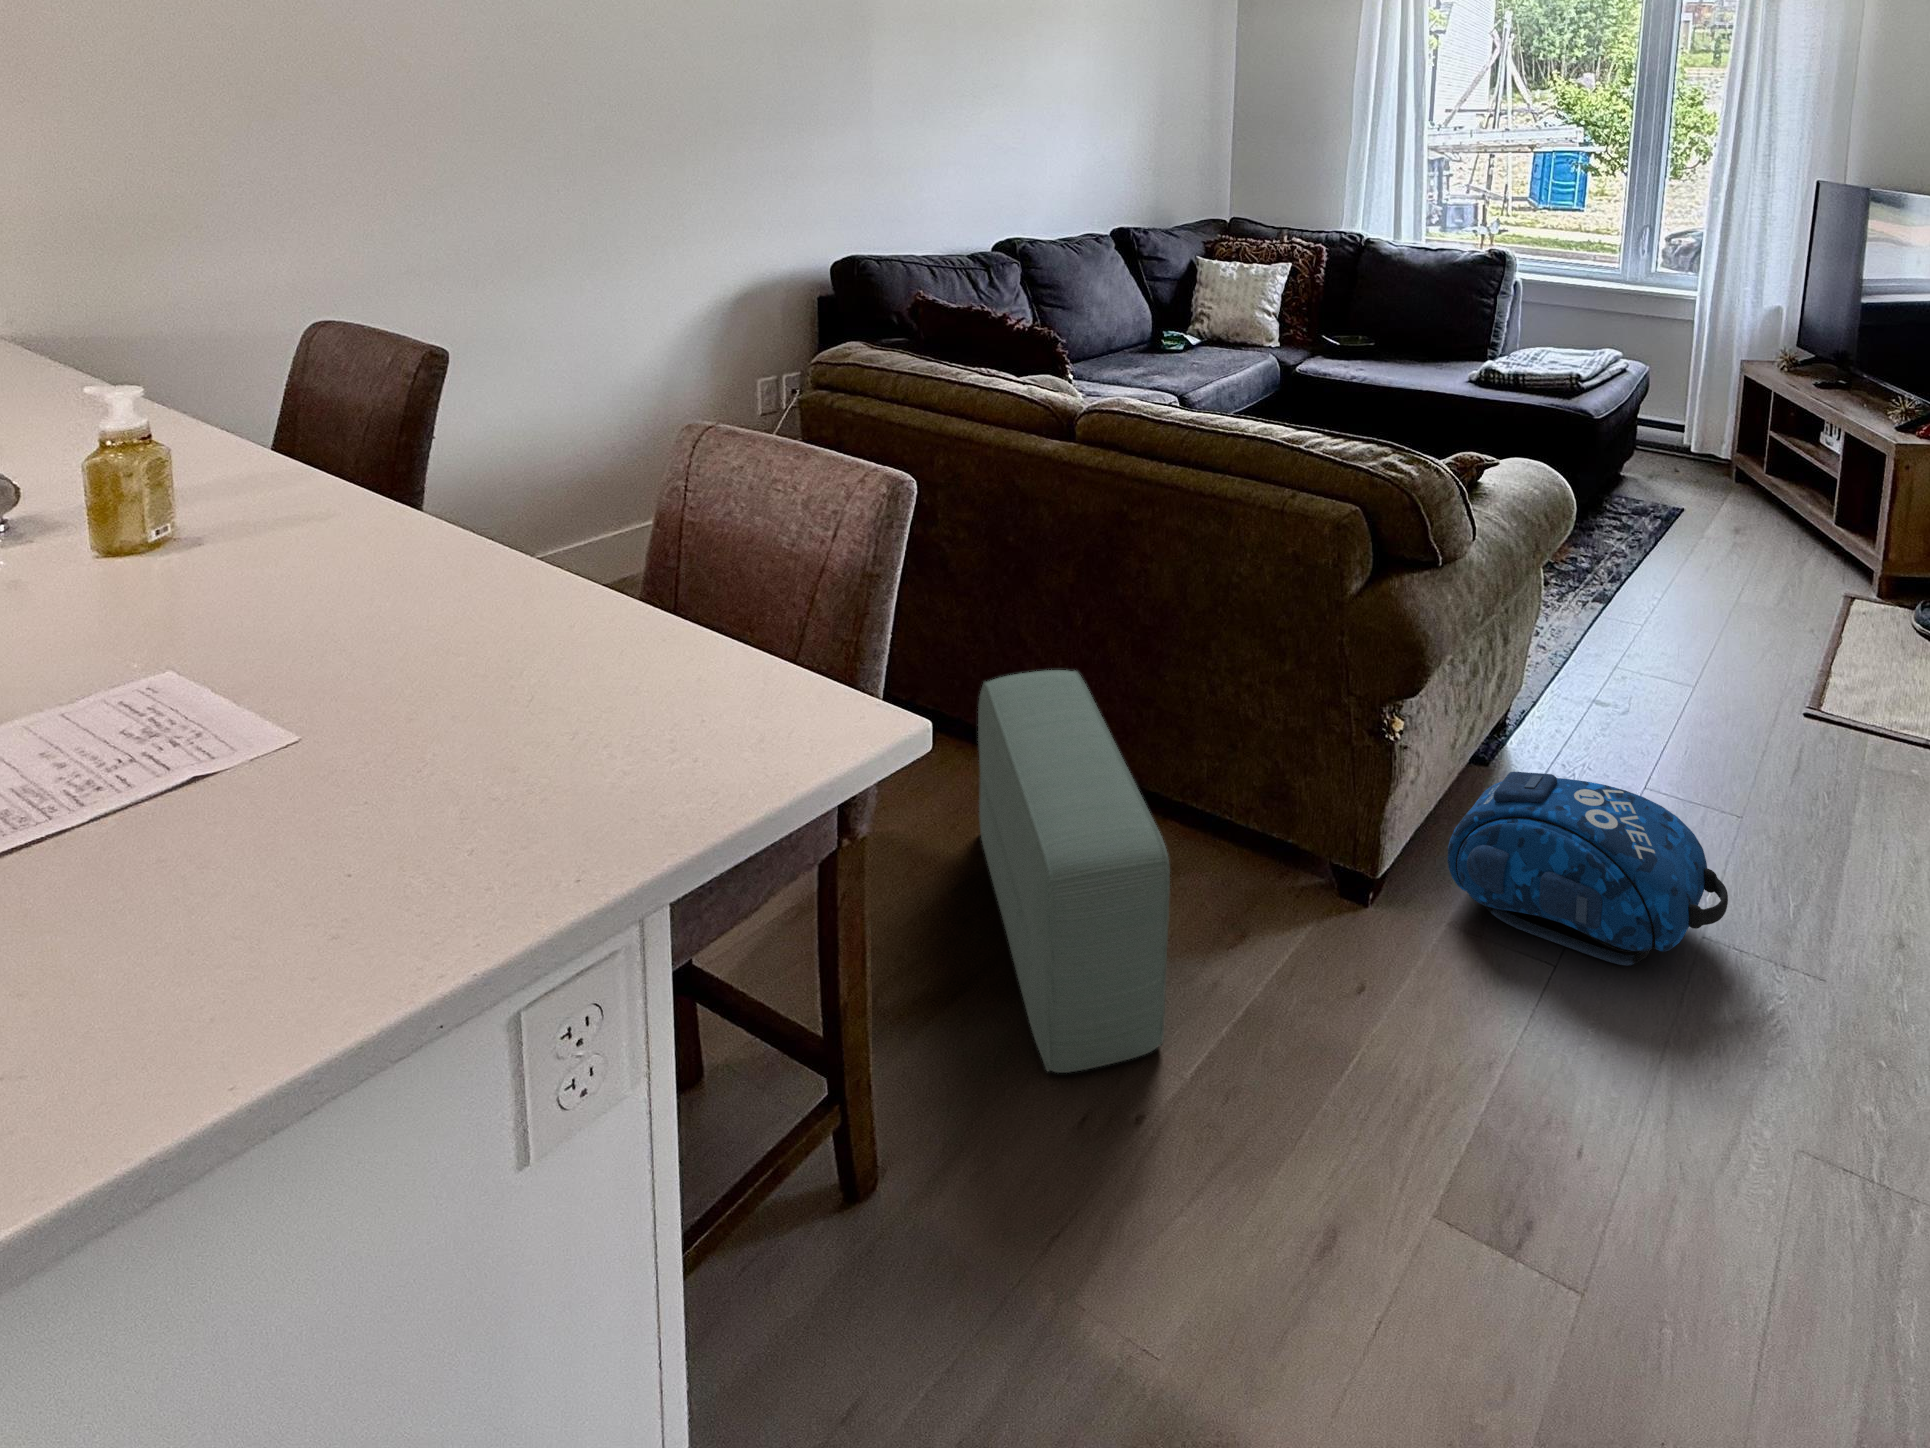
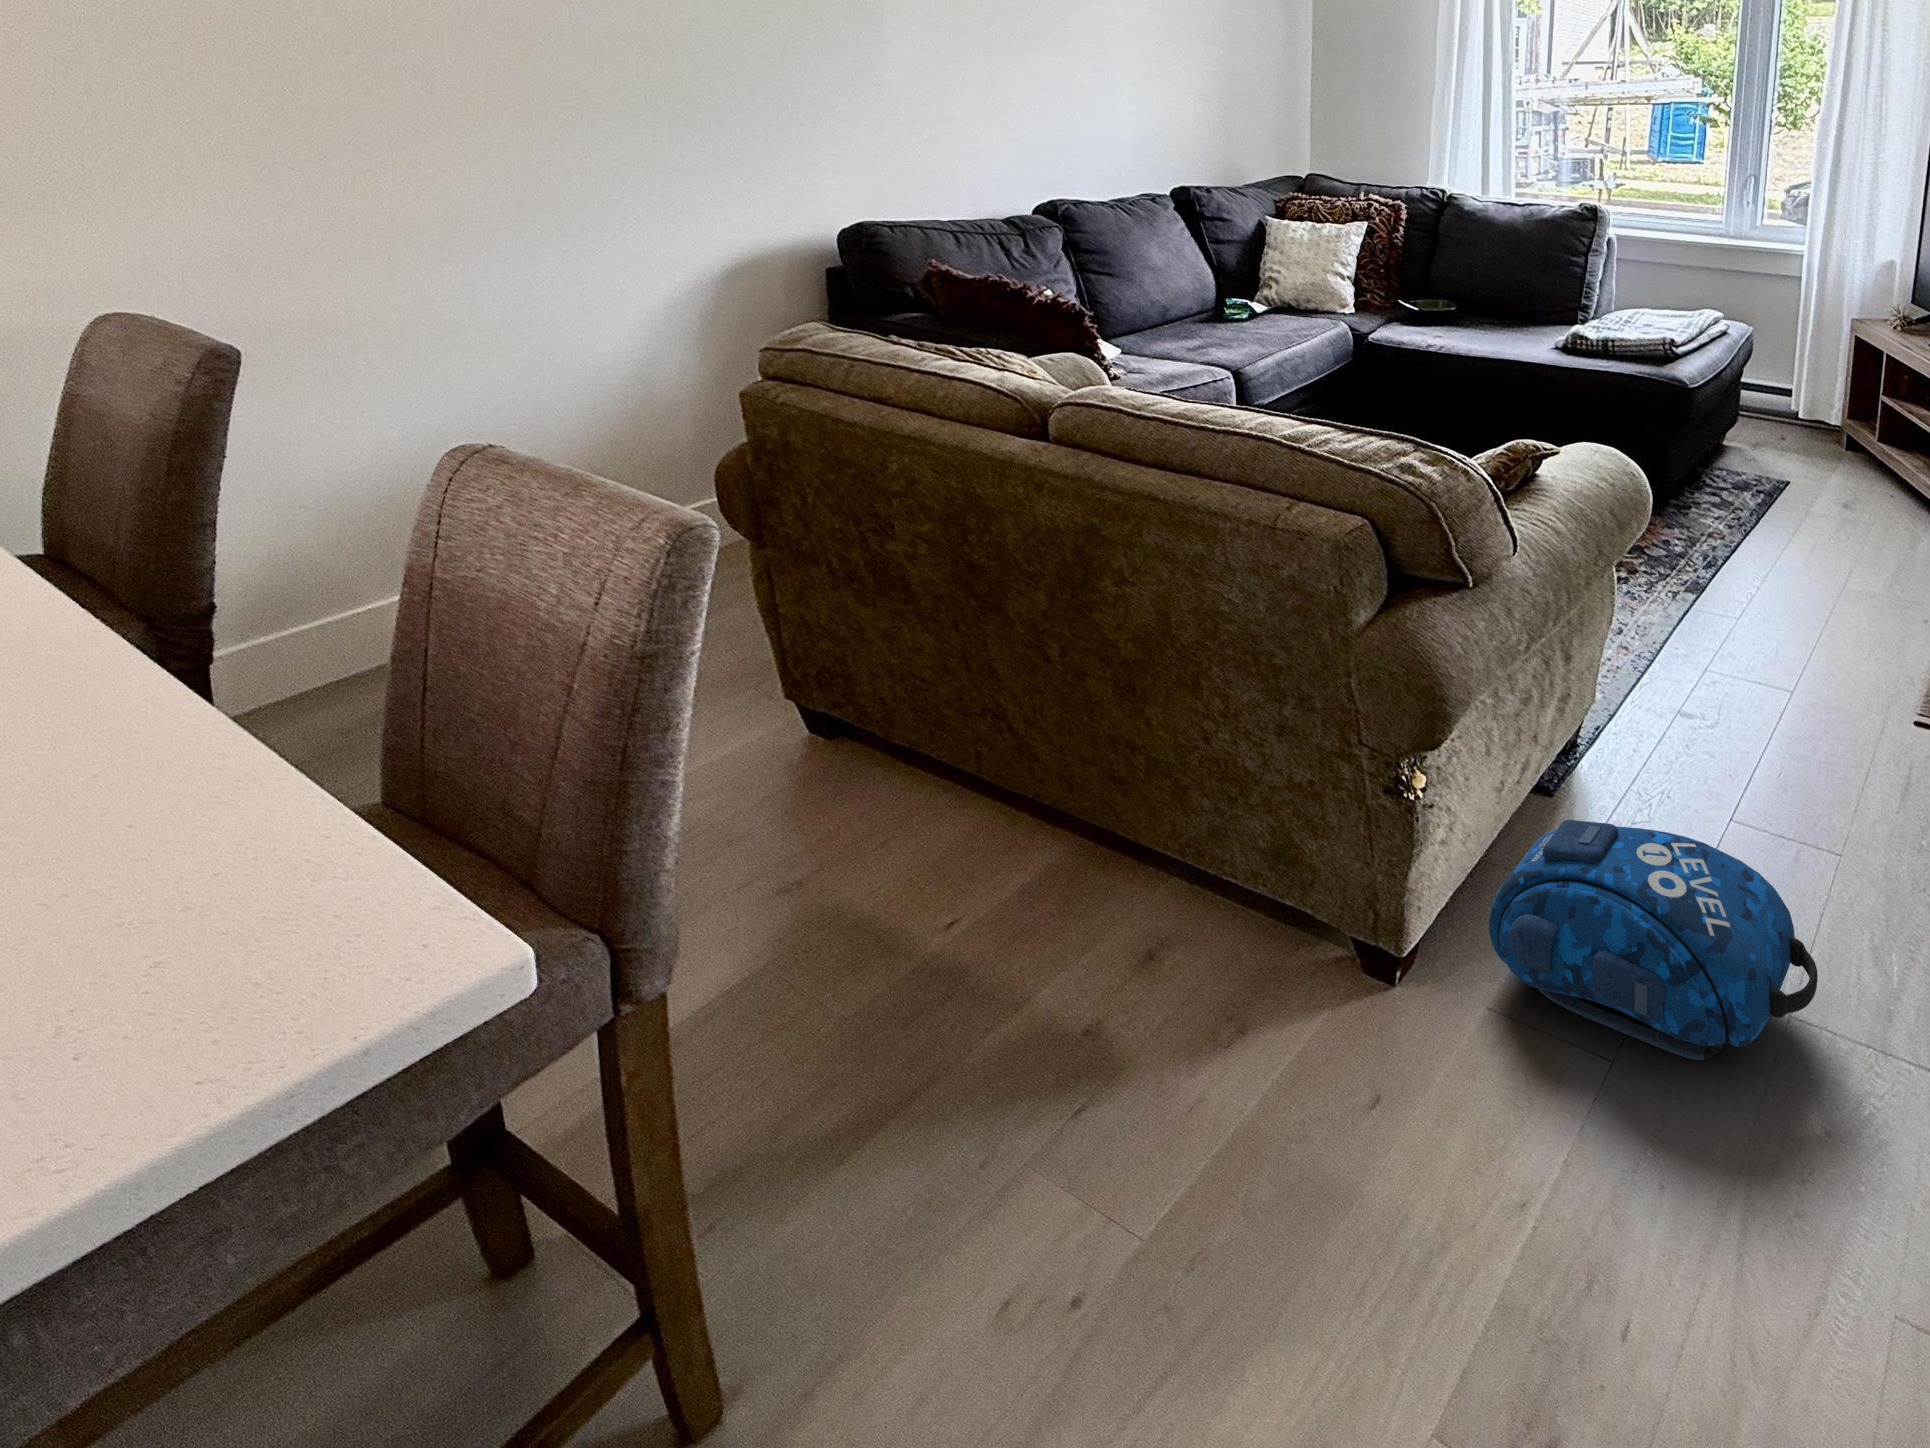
pouf: present [978,670,1170,1073] -> none [935,708,1122,1236]

